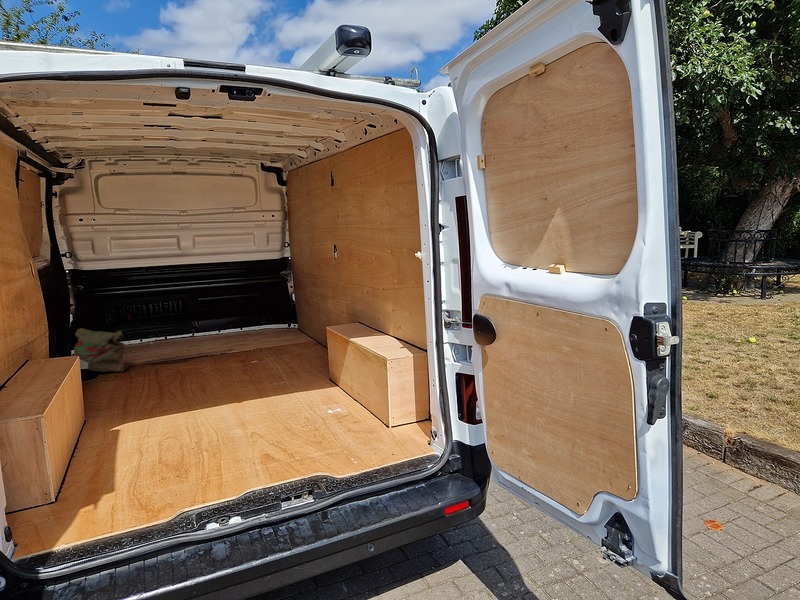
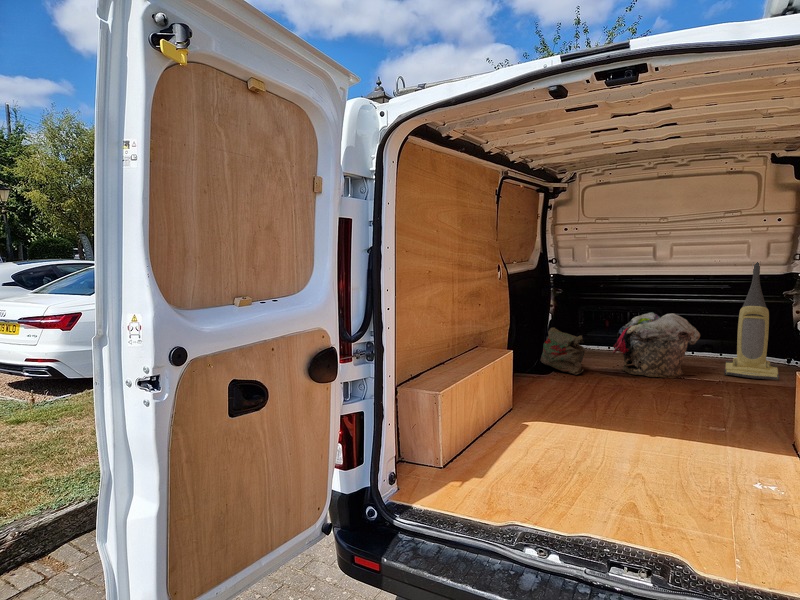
vacuum cleaner: none [244,240,283,342] -> present [724,262,779,380]
laundry basket: none [152,297,224,359] -> present [613,312,700,378]

